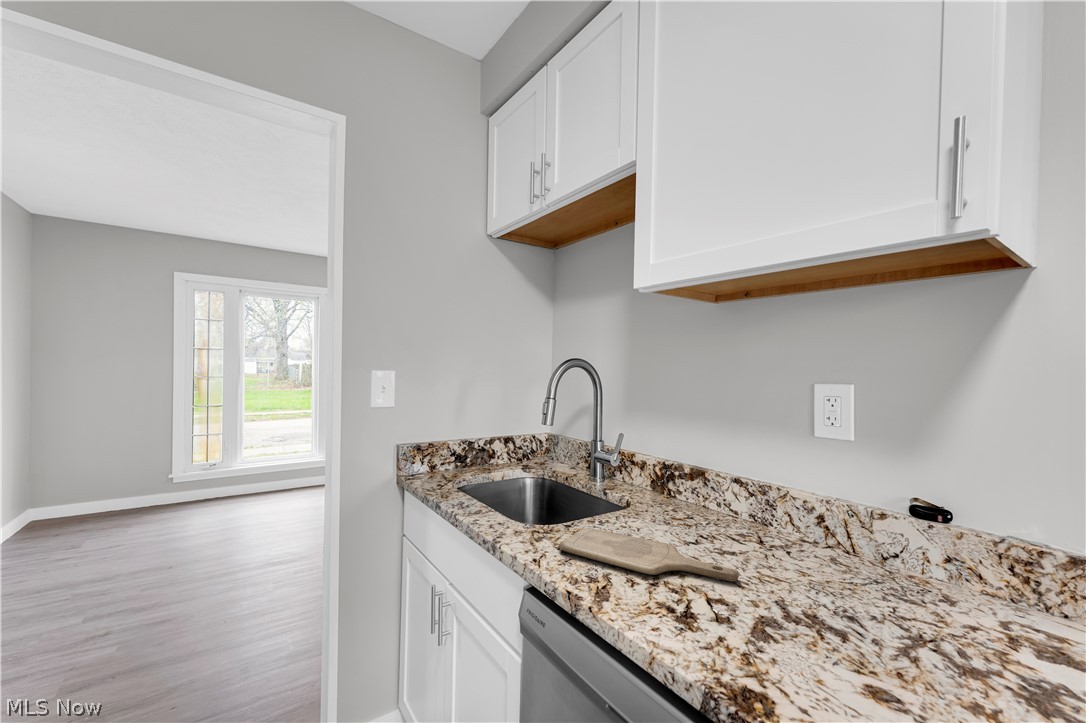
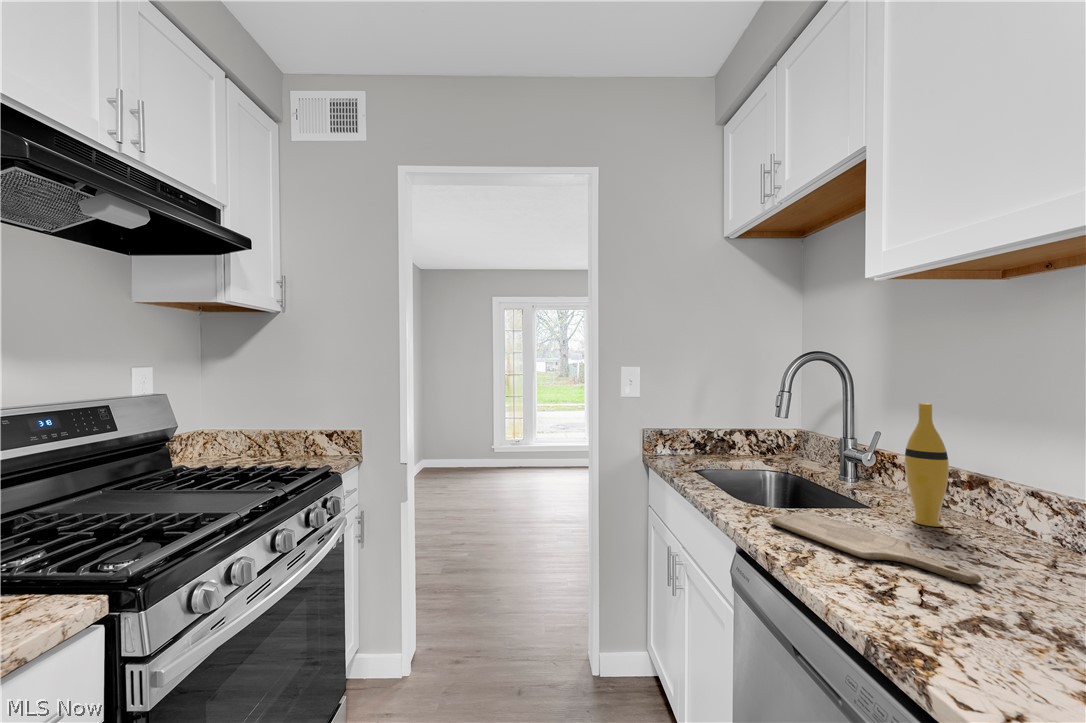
vase: none [656,410,687,520] -> present [905,404,949,527]

